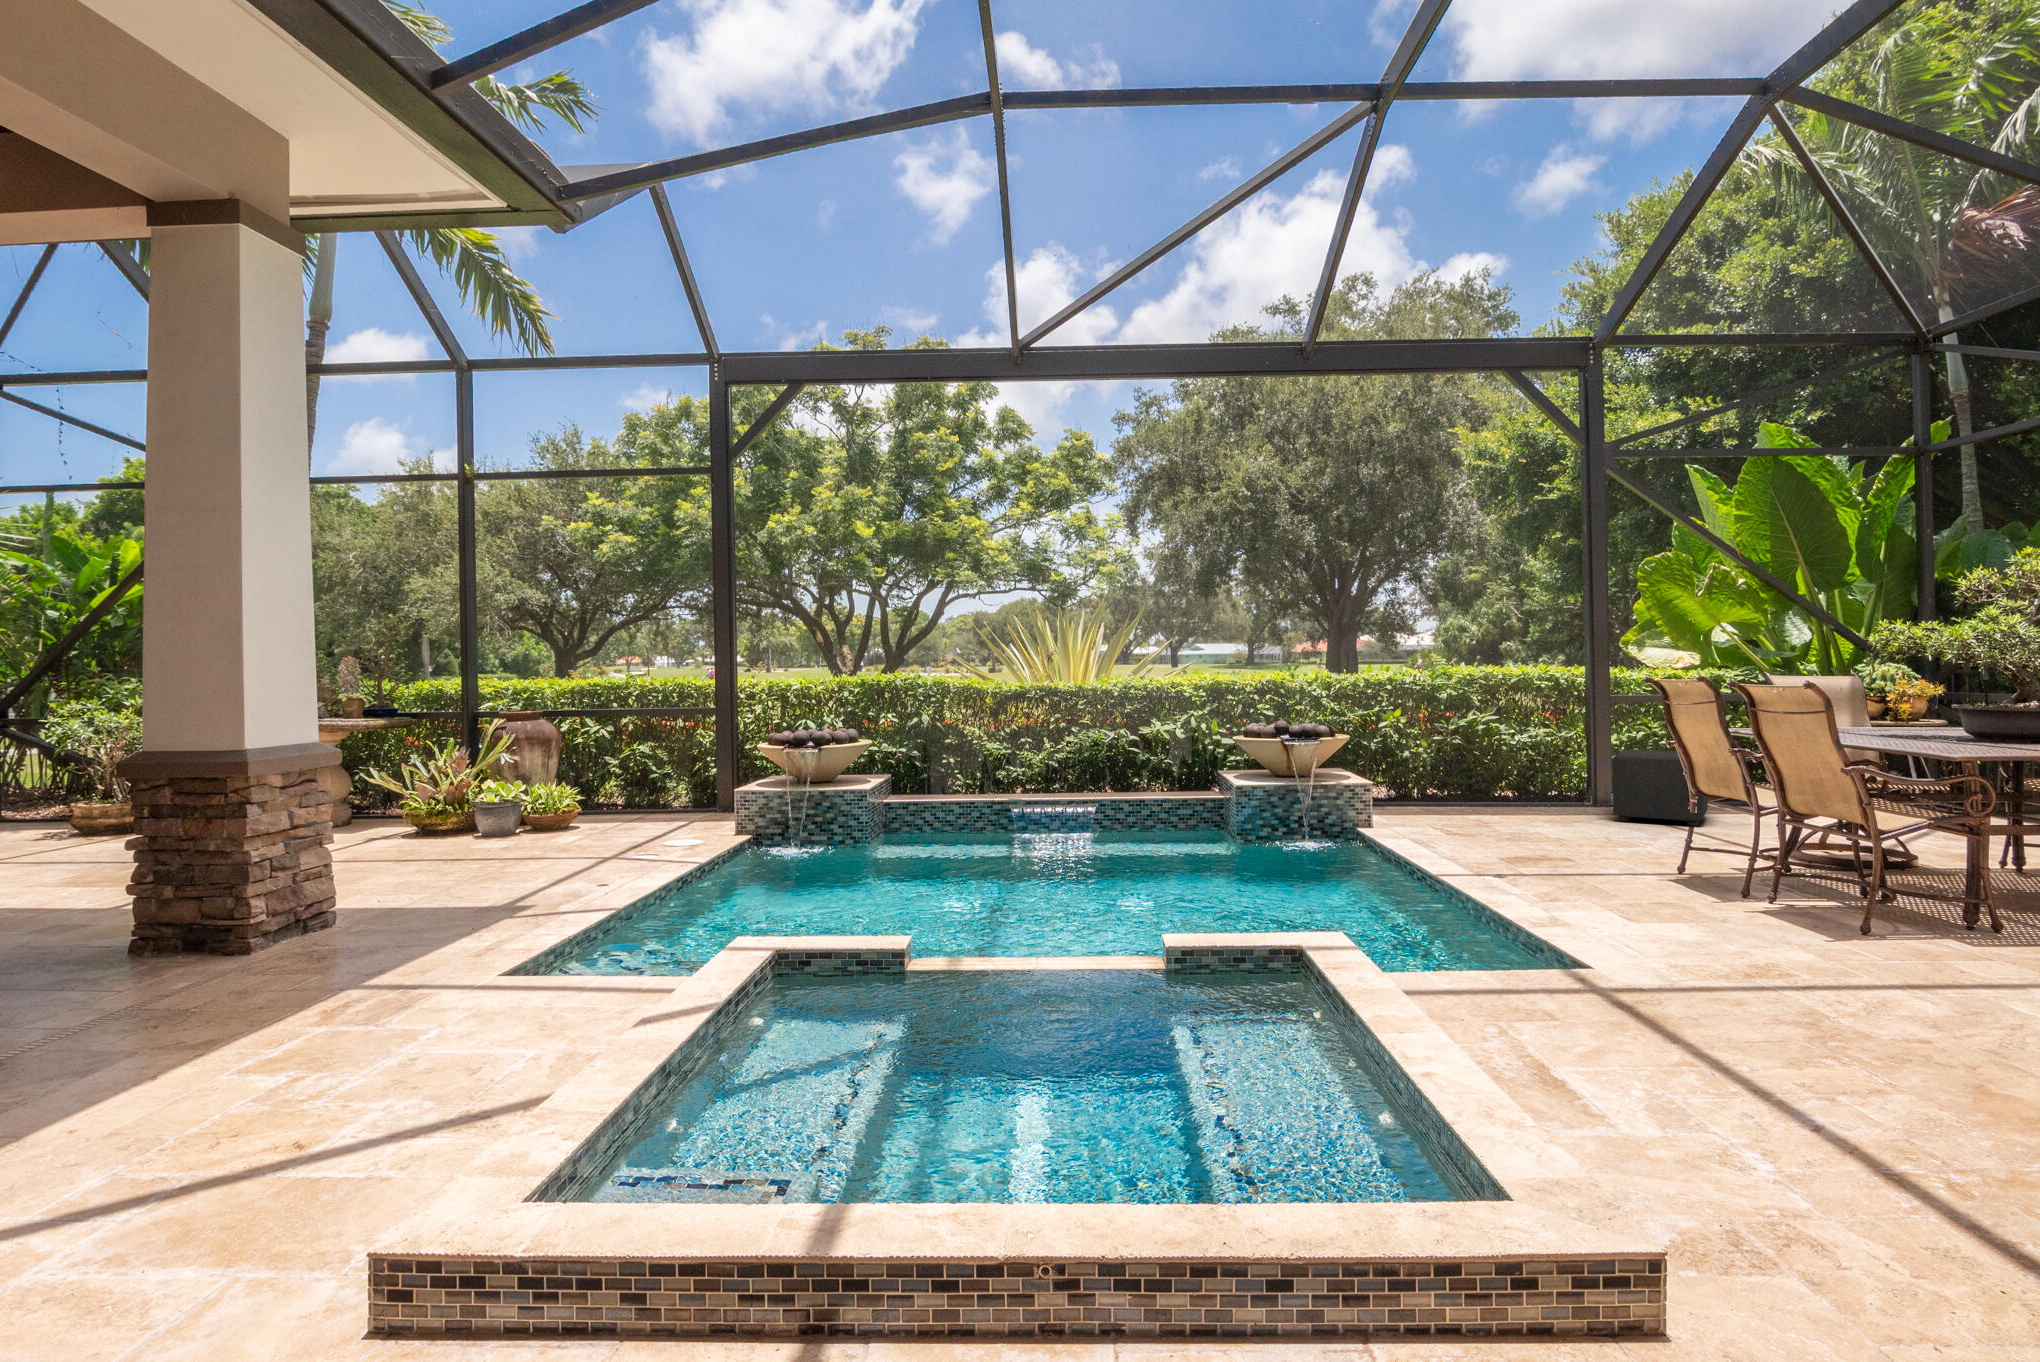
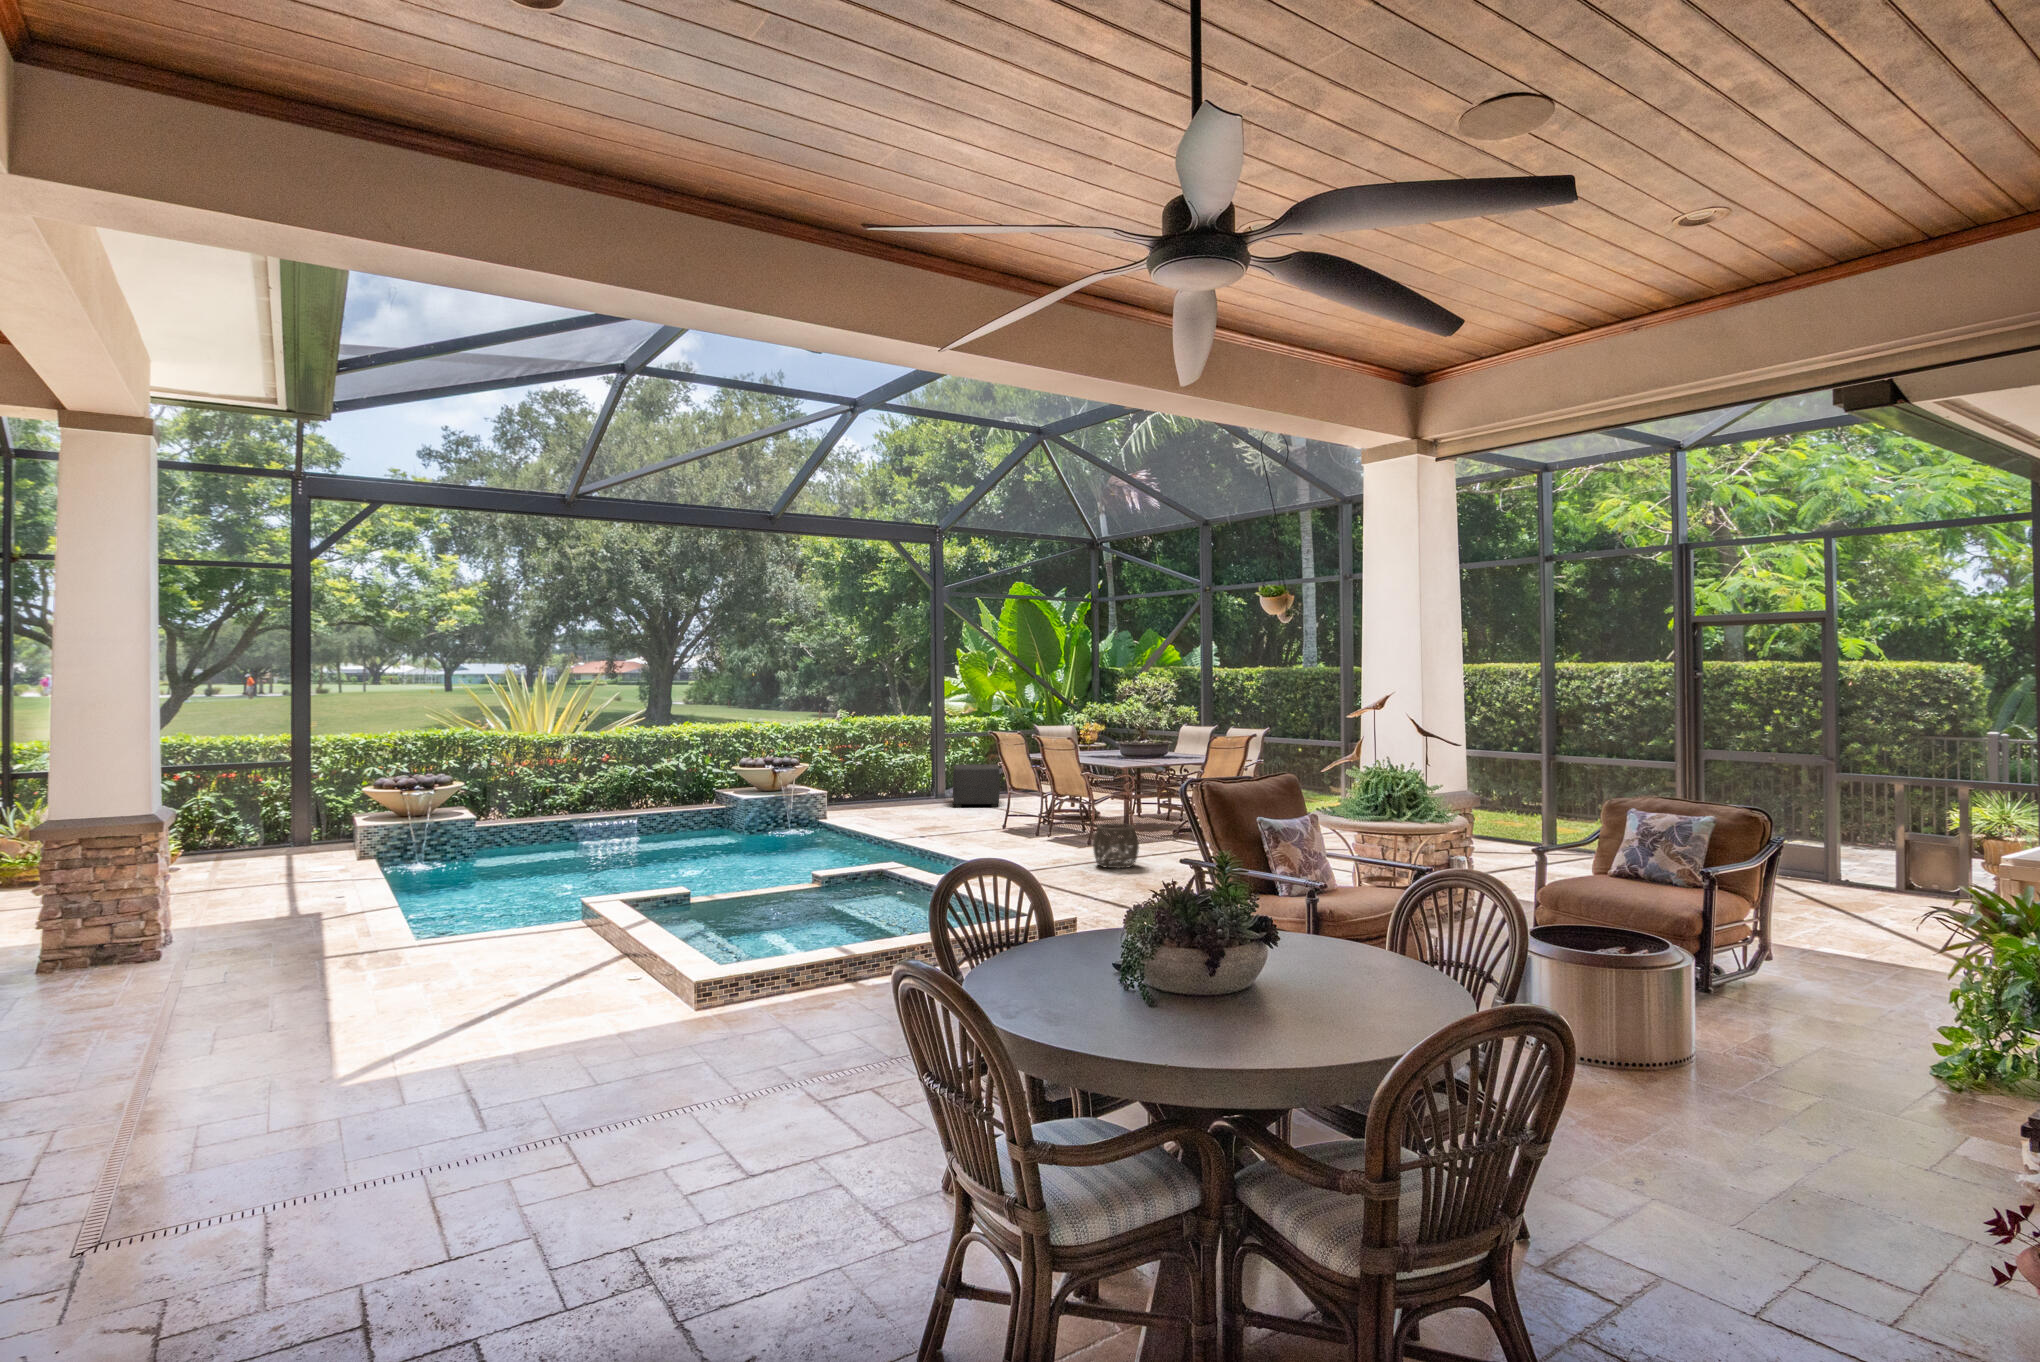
woven basket: none [1846,898,1987,1015] -> present [1093,823,1139,869]

